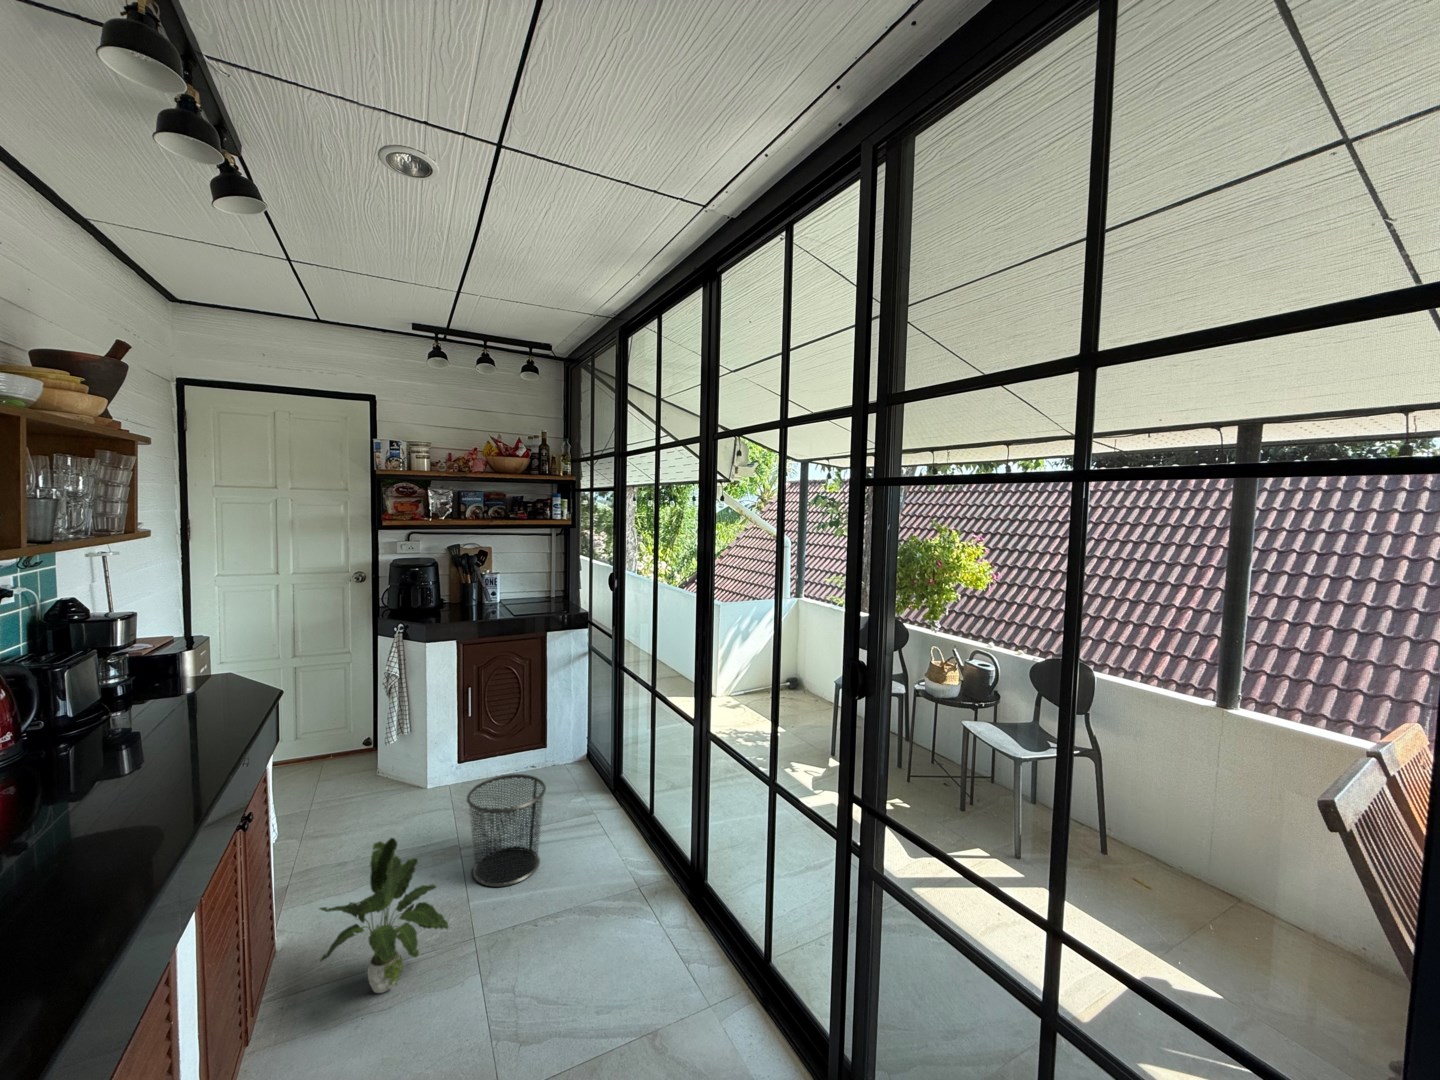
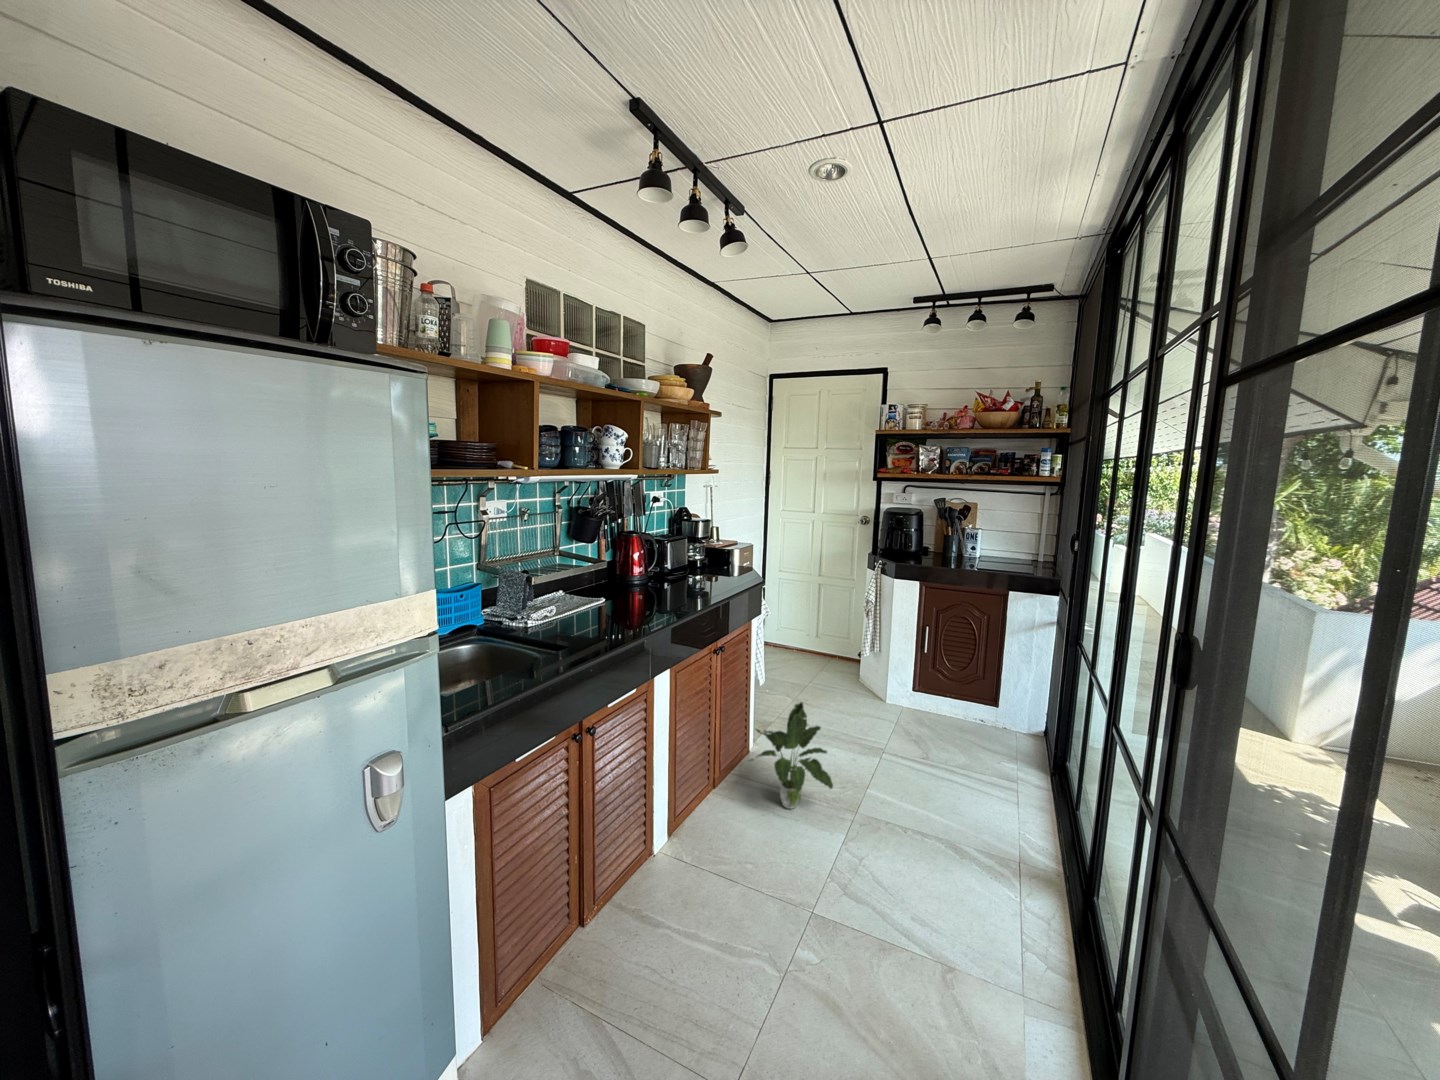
waste bin: present [467,774,546,887] -> none [881,700,952,796]

